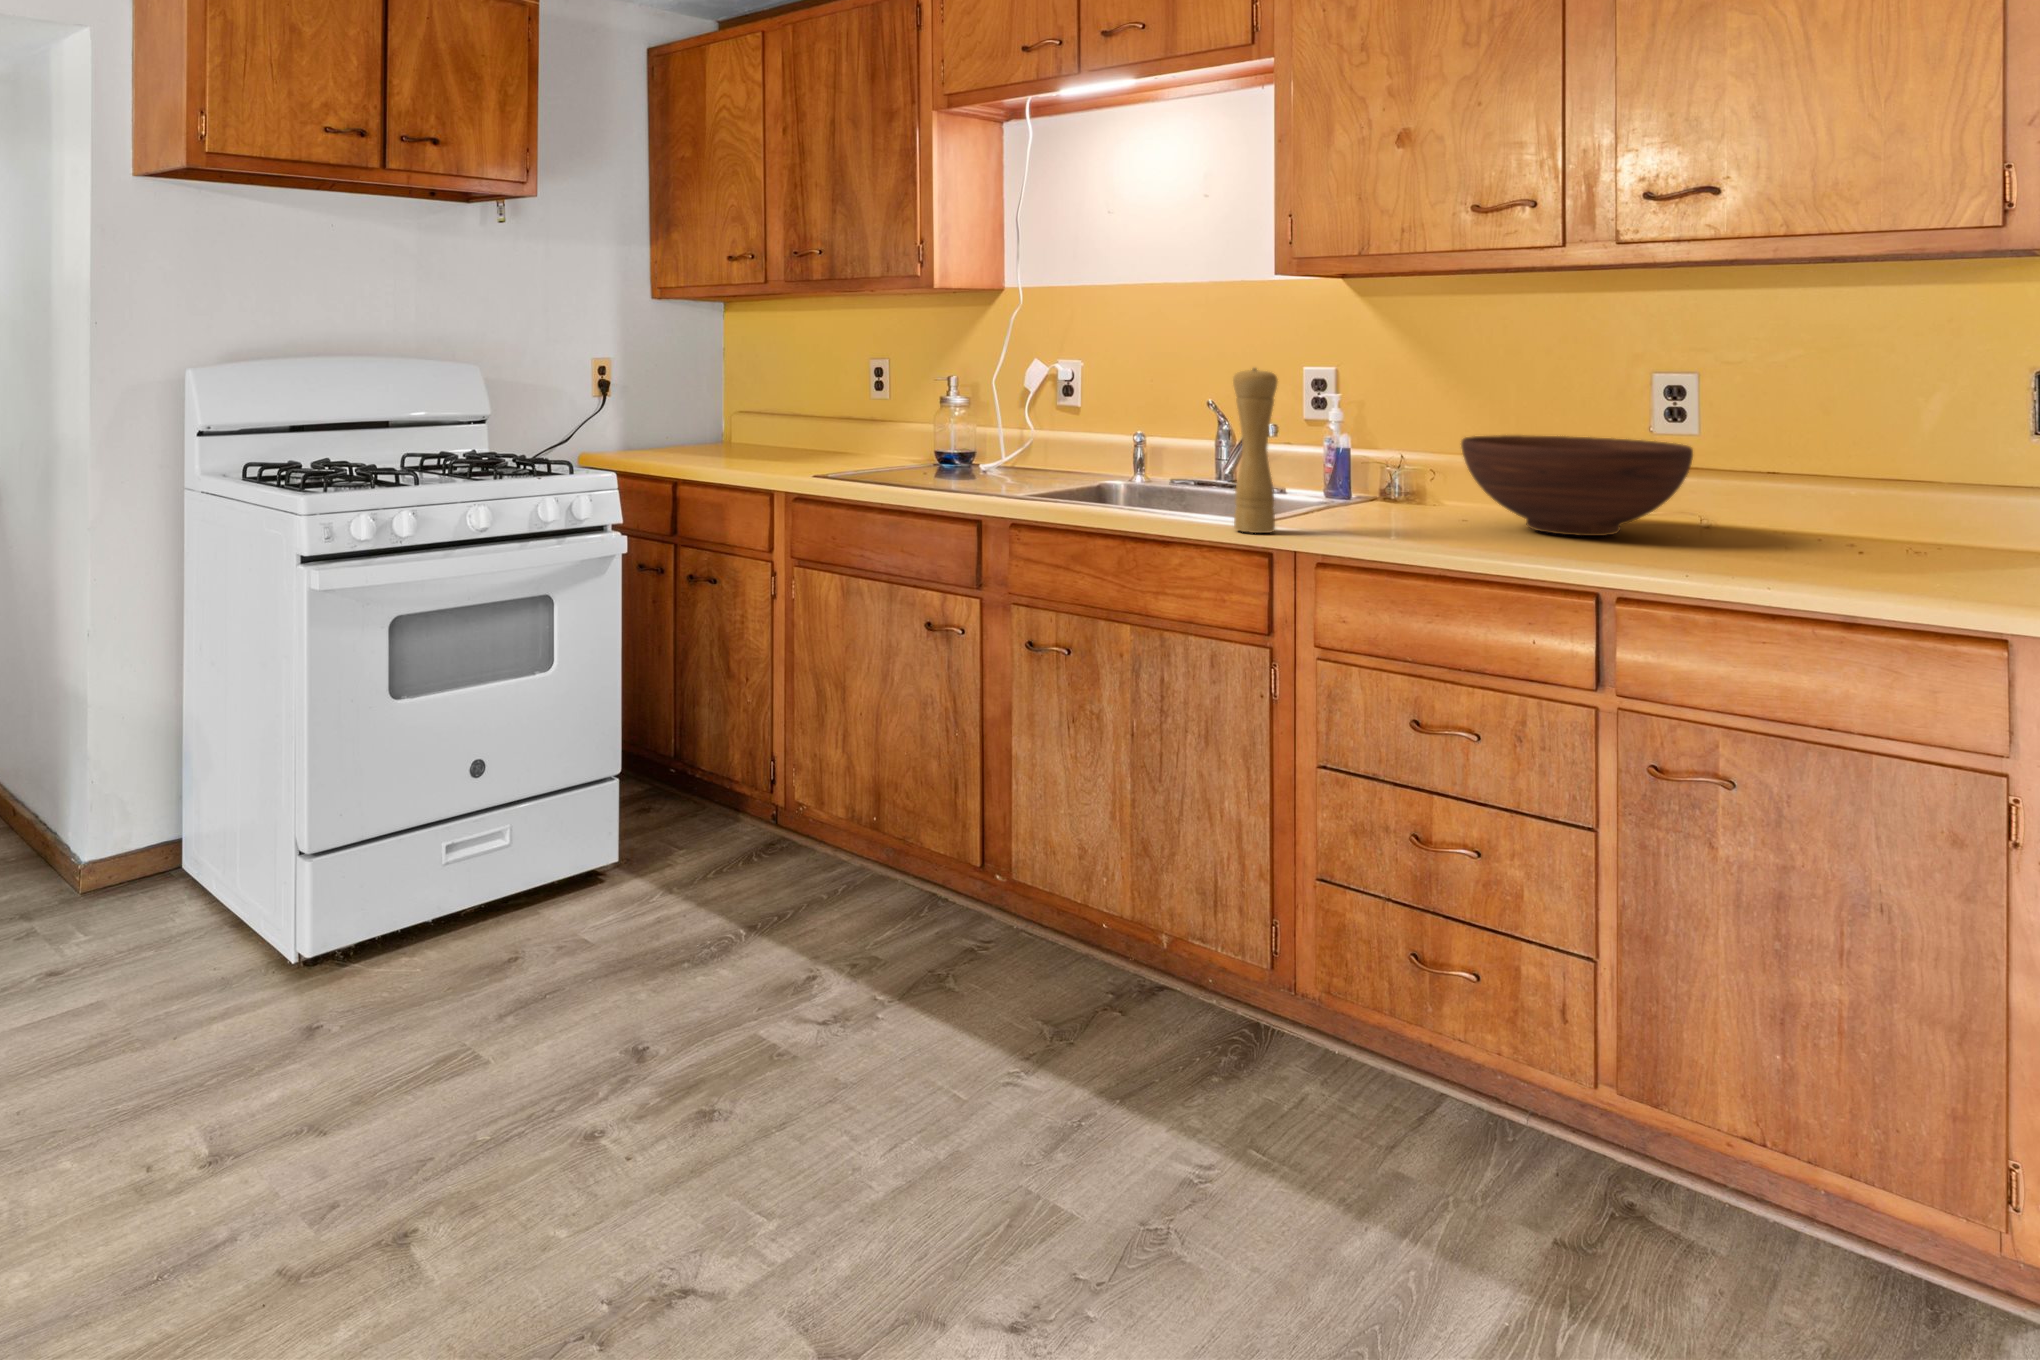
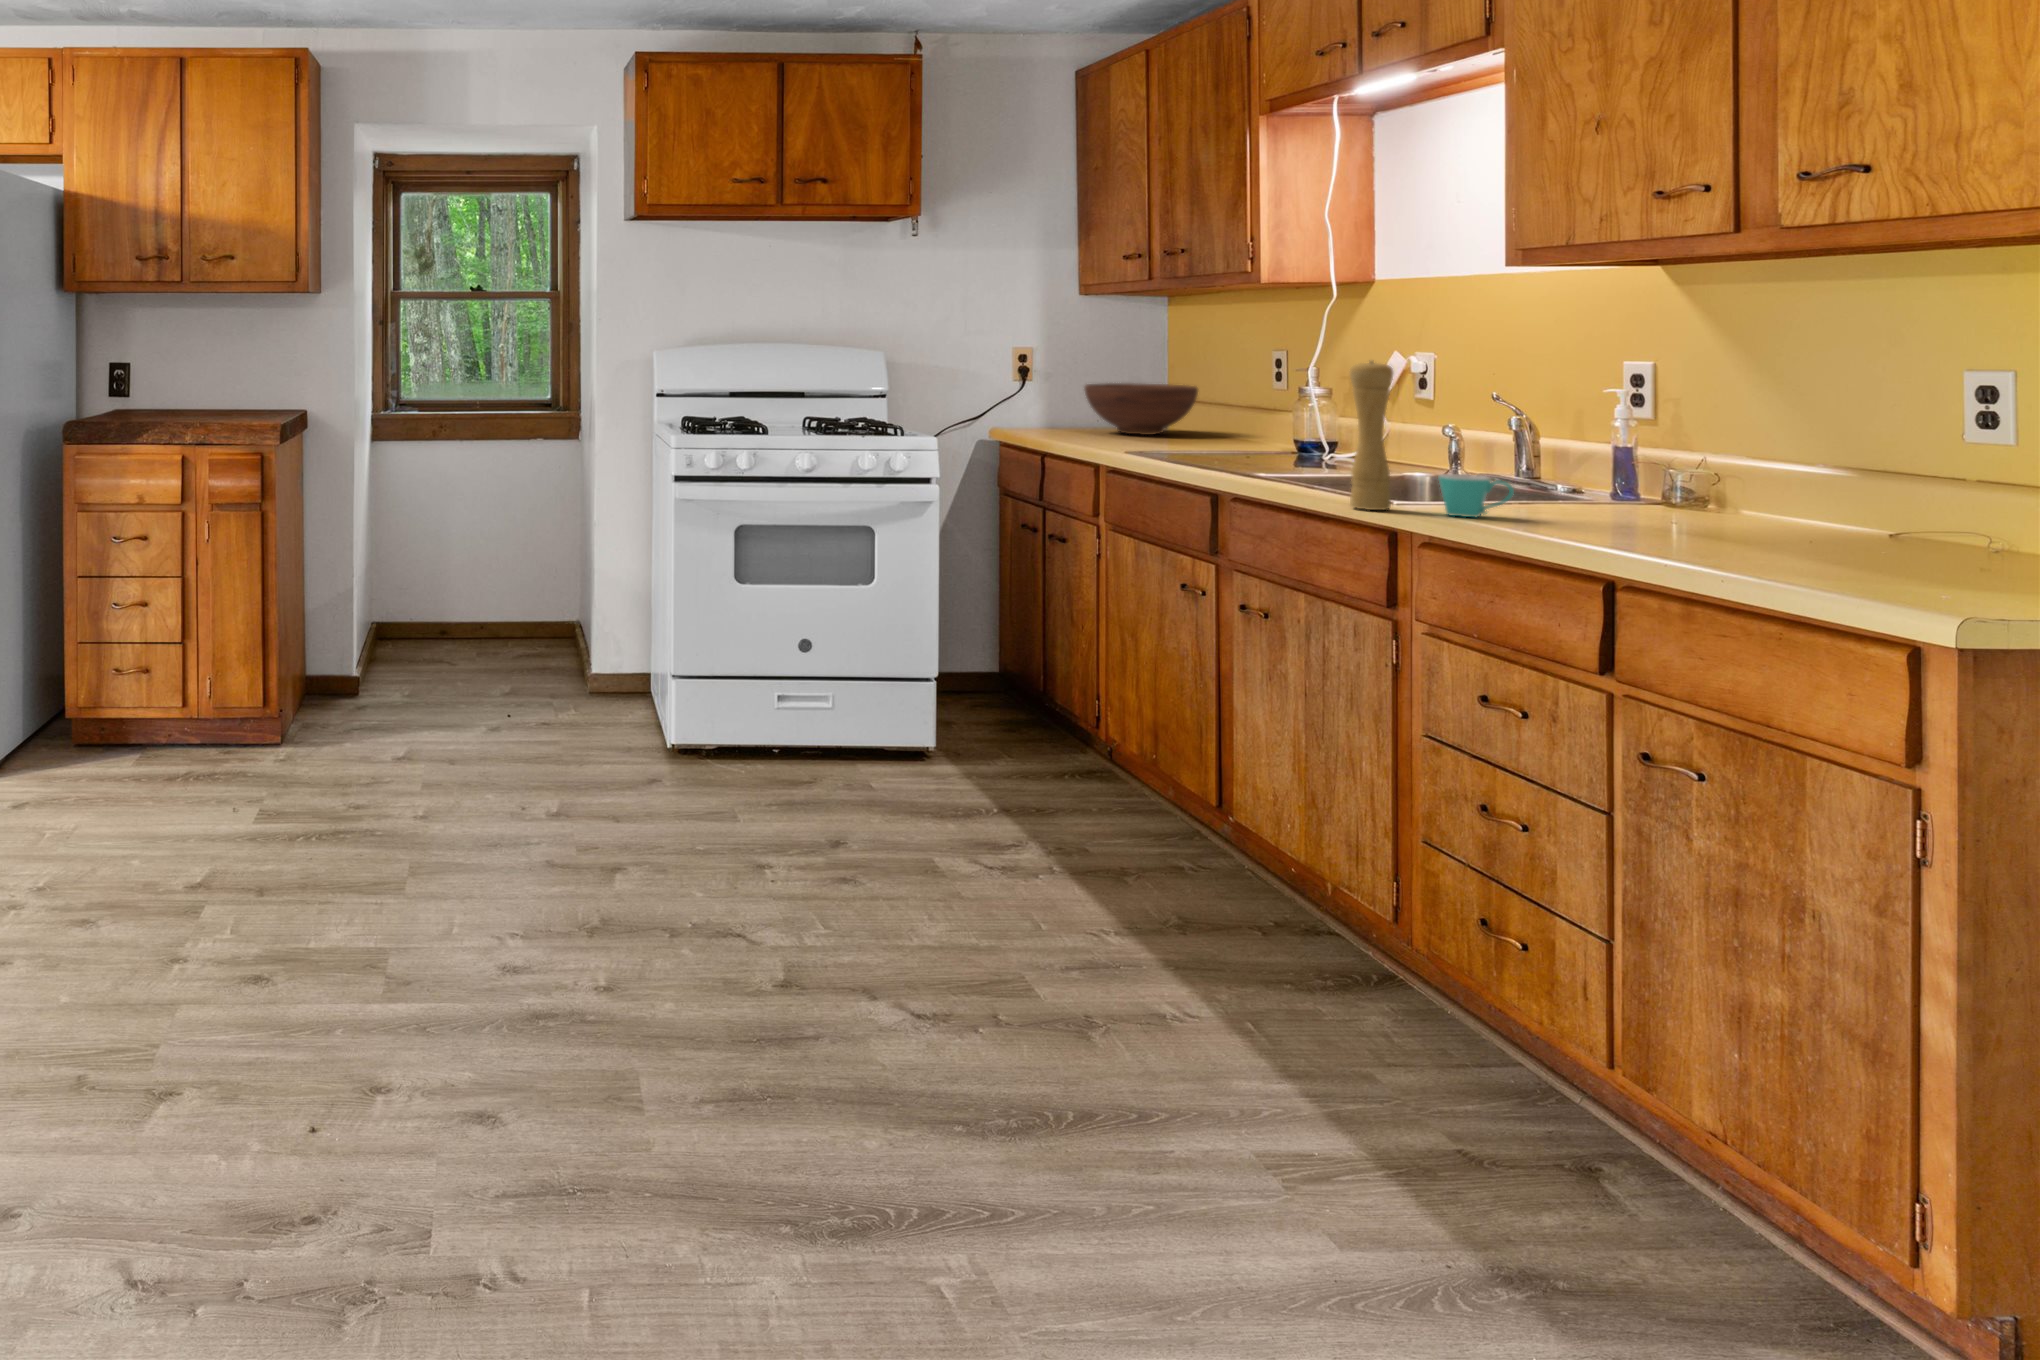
fruit bowl: present [1461,435,1693,536] -> present [1085,383,1198,435]
mug: none [1315,487,1385,533] -> present [1438,474,1514,517]

